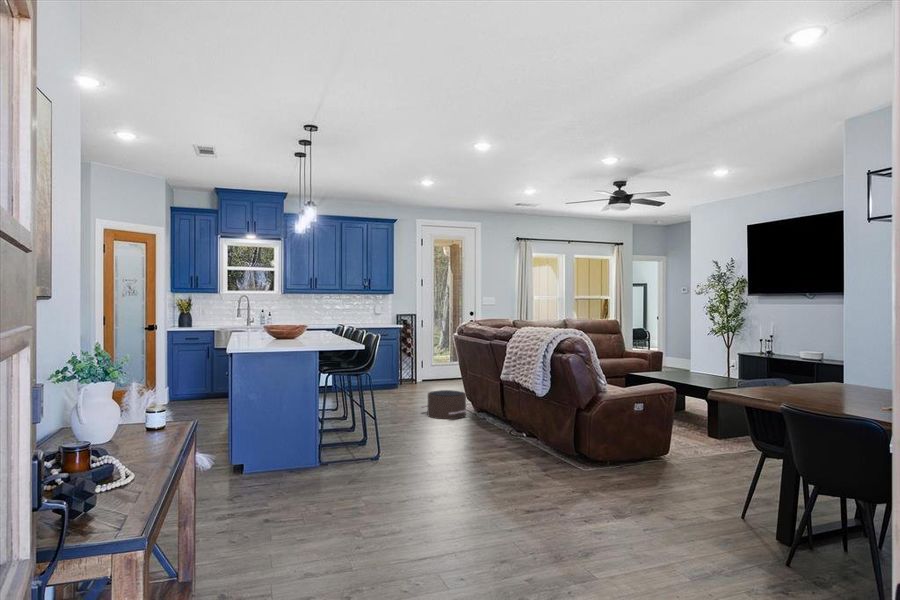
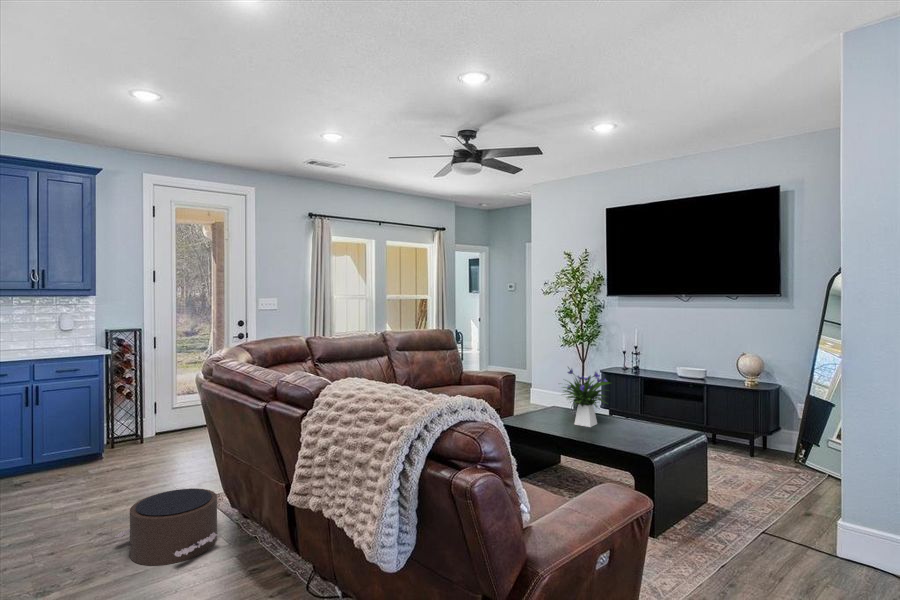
flower arrangement: none [669,339,710,379] -> present [563,367,611,427]

